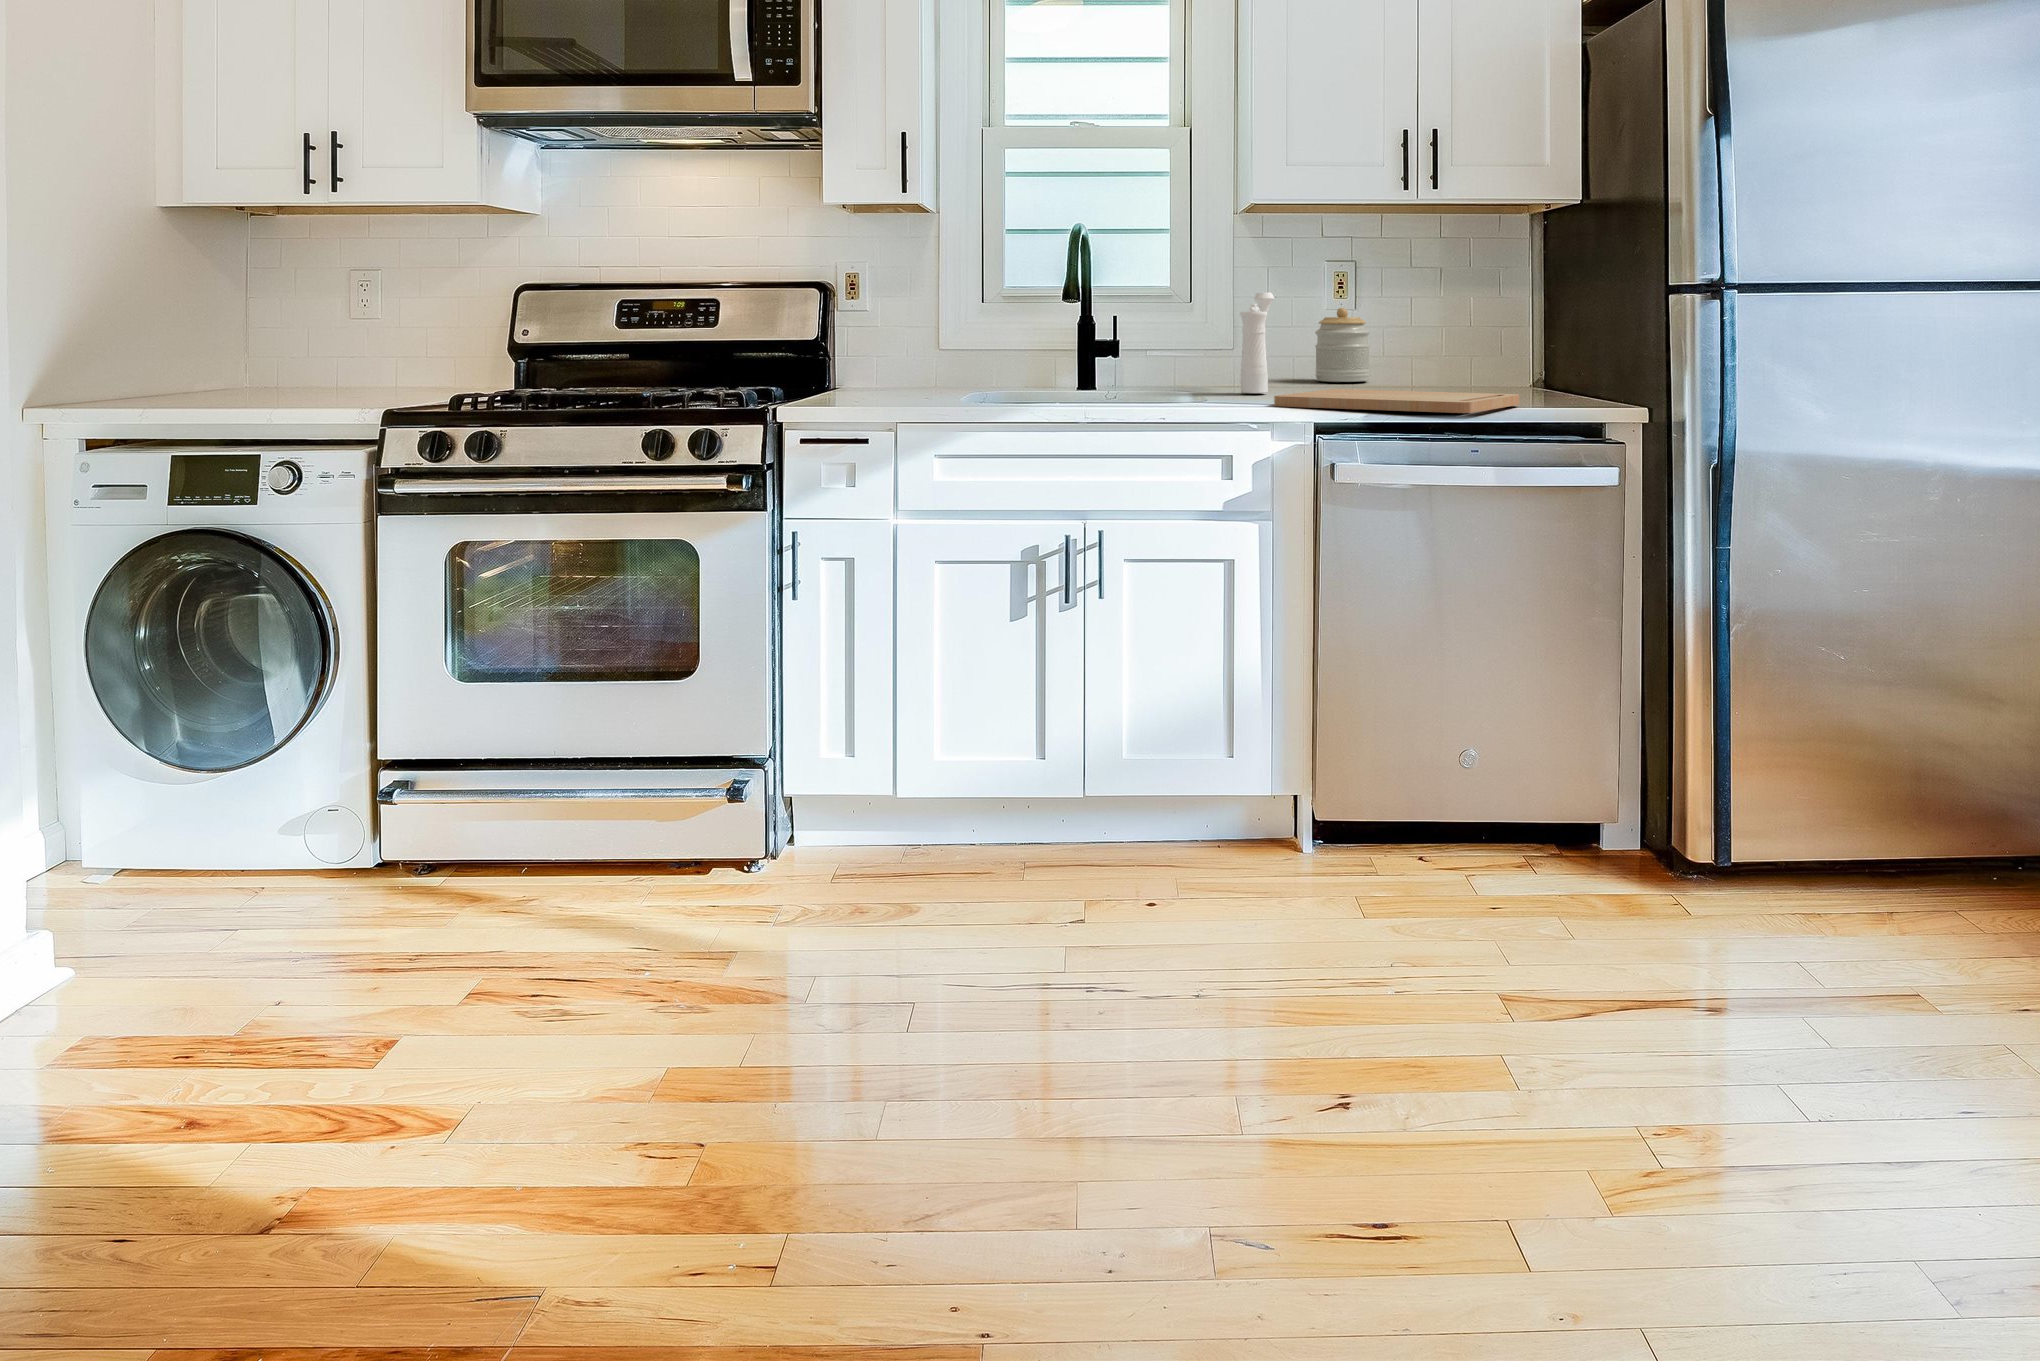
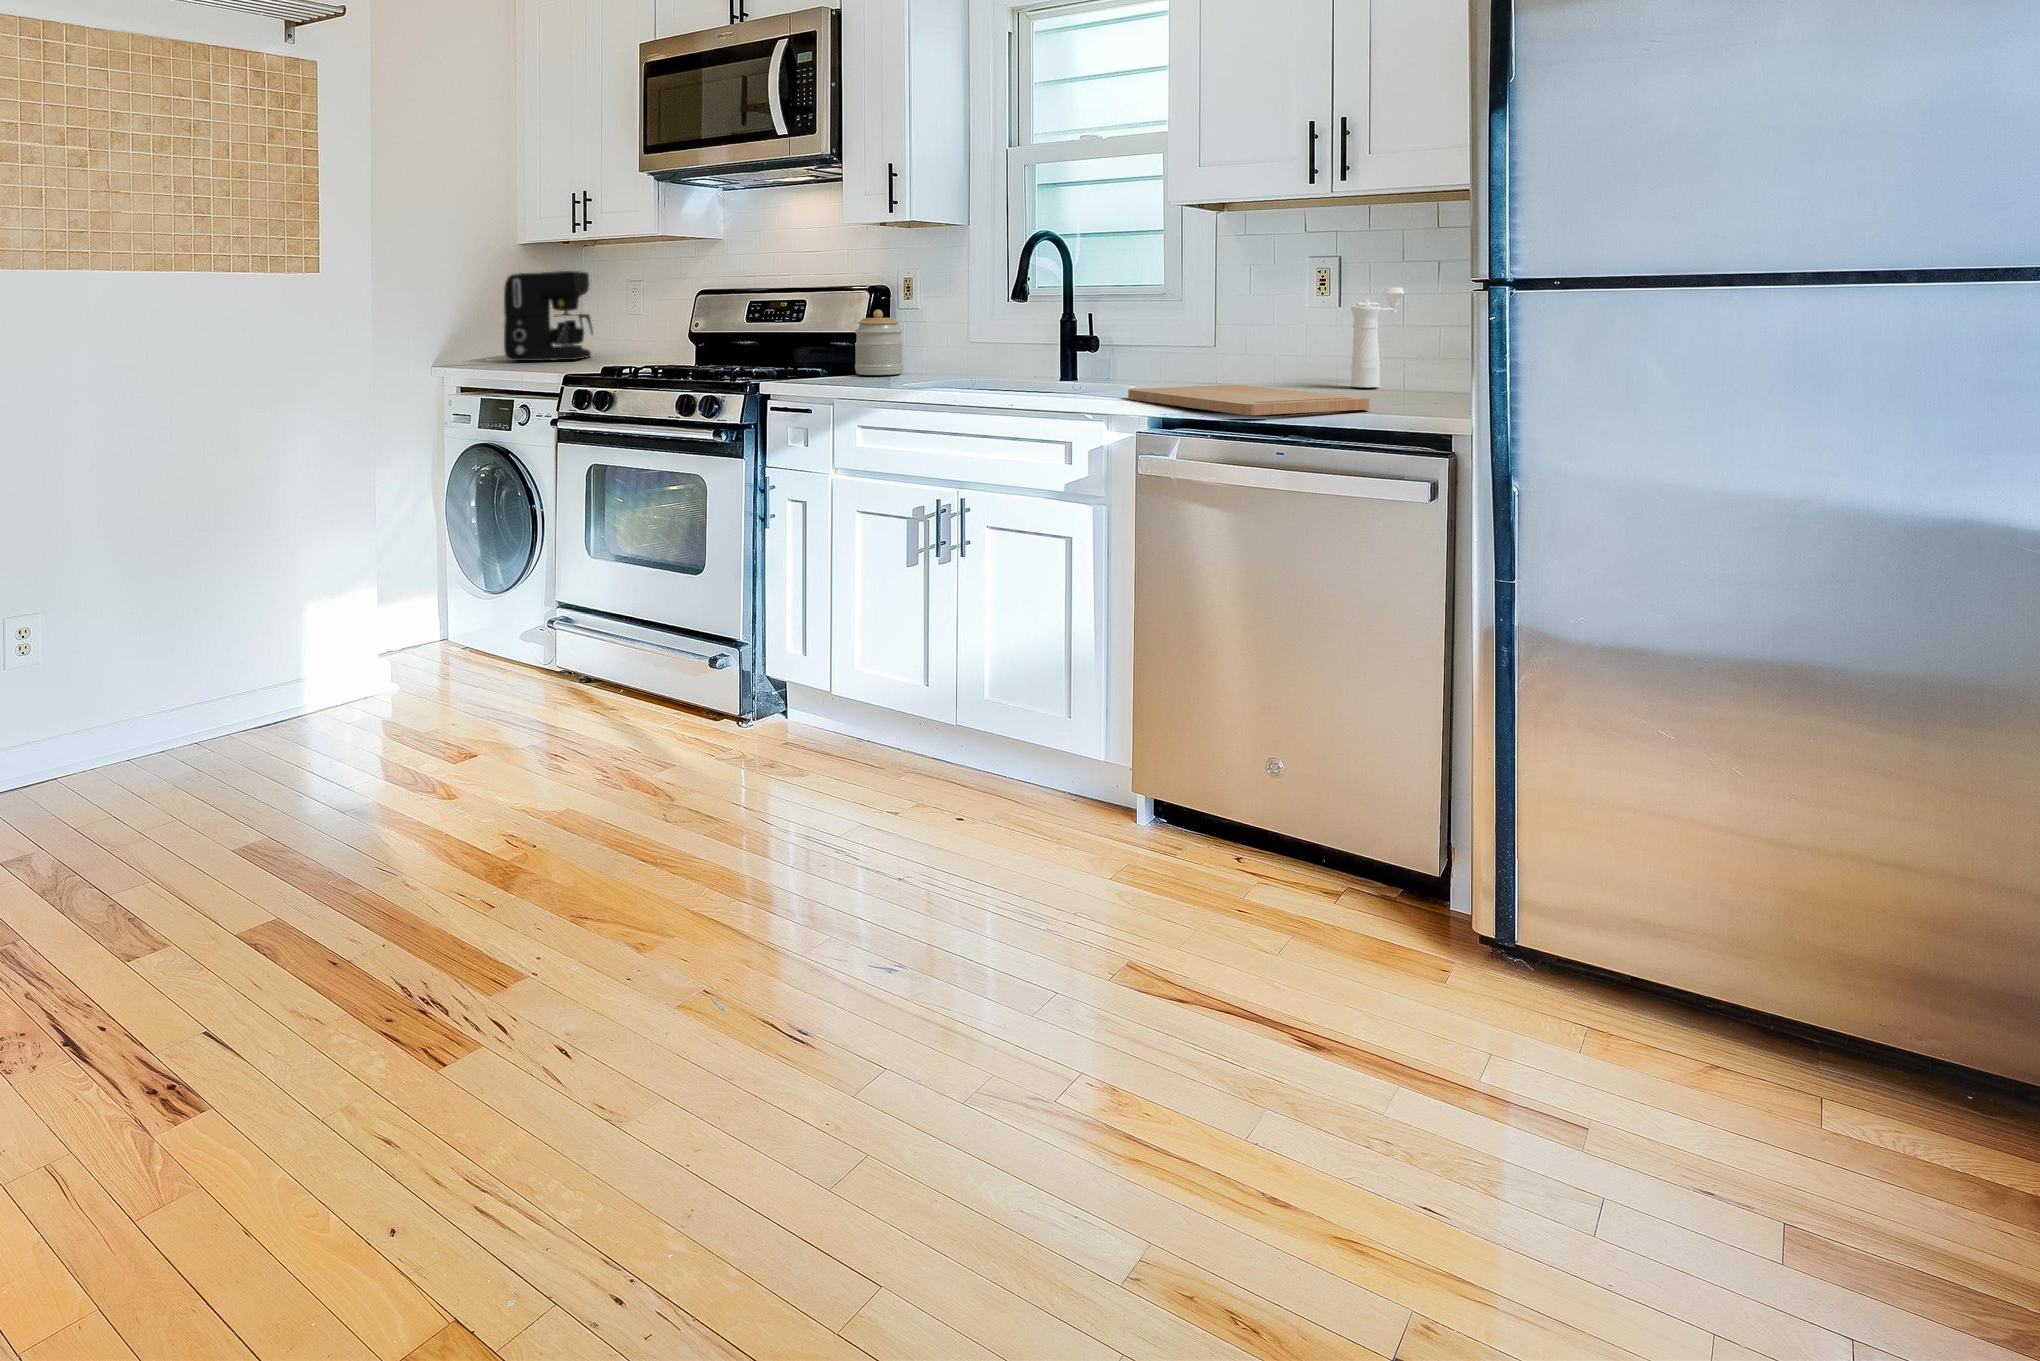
coffee maker: none [176,254,324,395] -> present [504,271,593,361]
pepper mill: present [1240,293,1274,393] -> present [1351,287,1404,387]
jar: present [1315,308,1370,382] -> present [855,310,902,375]

